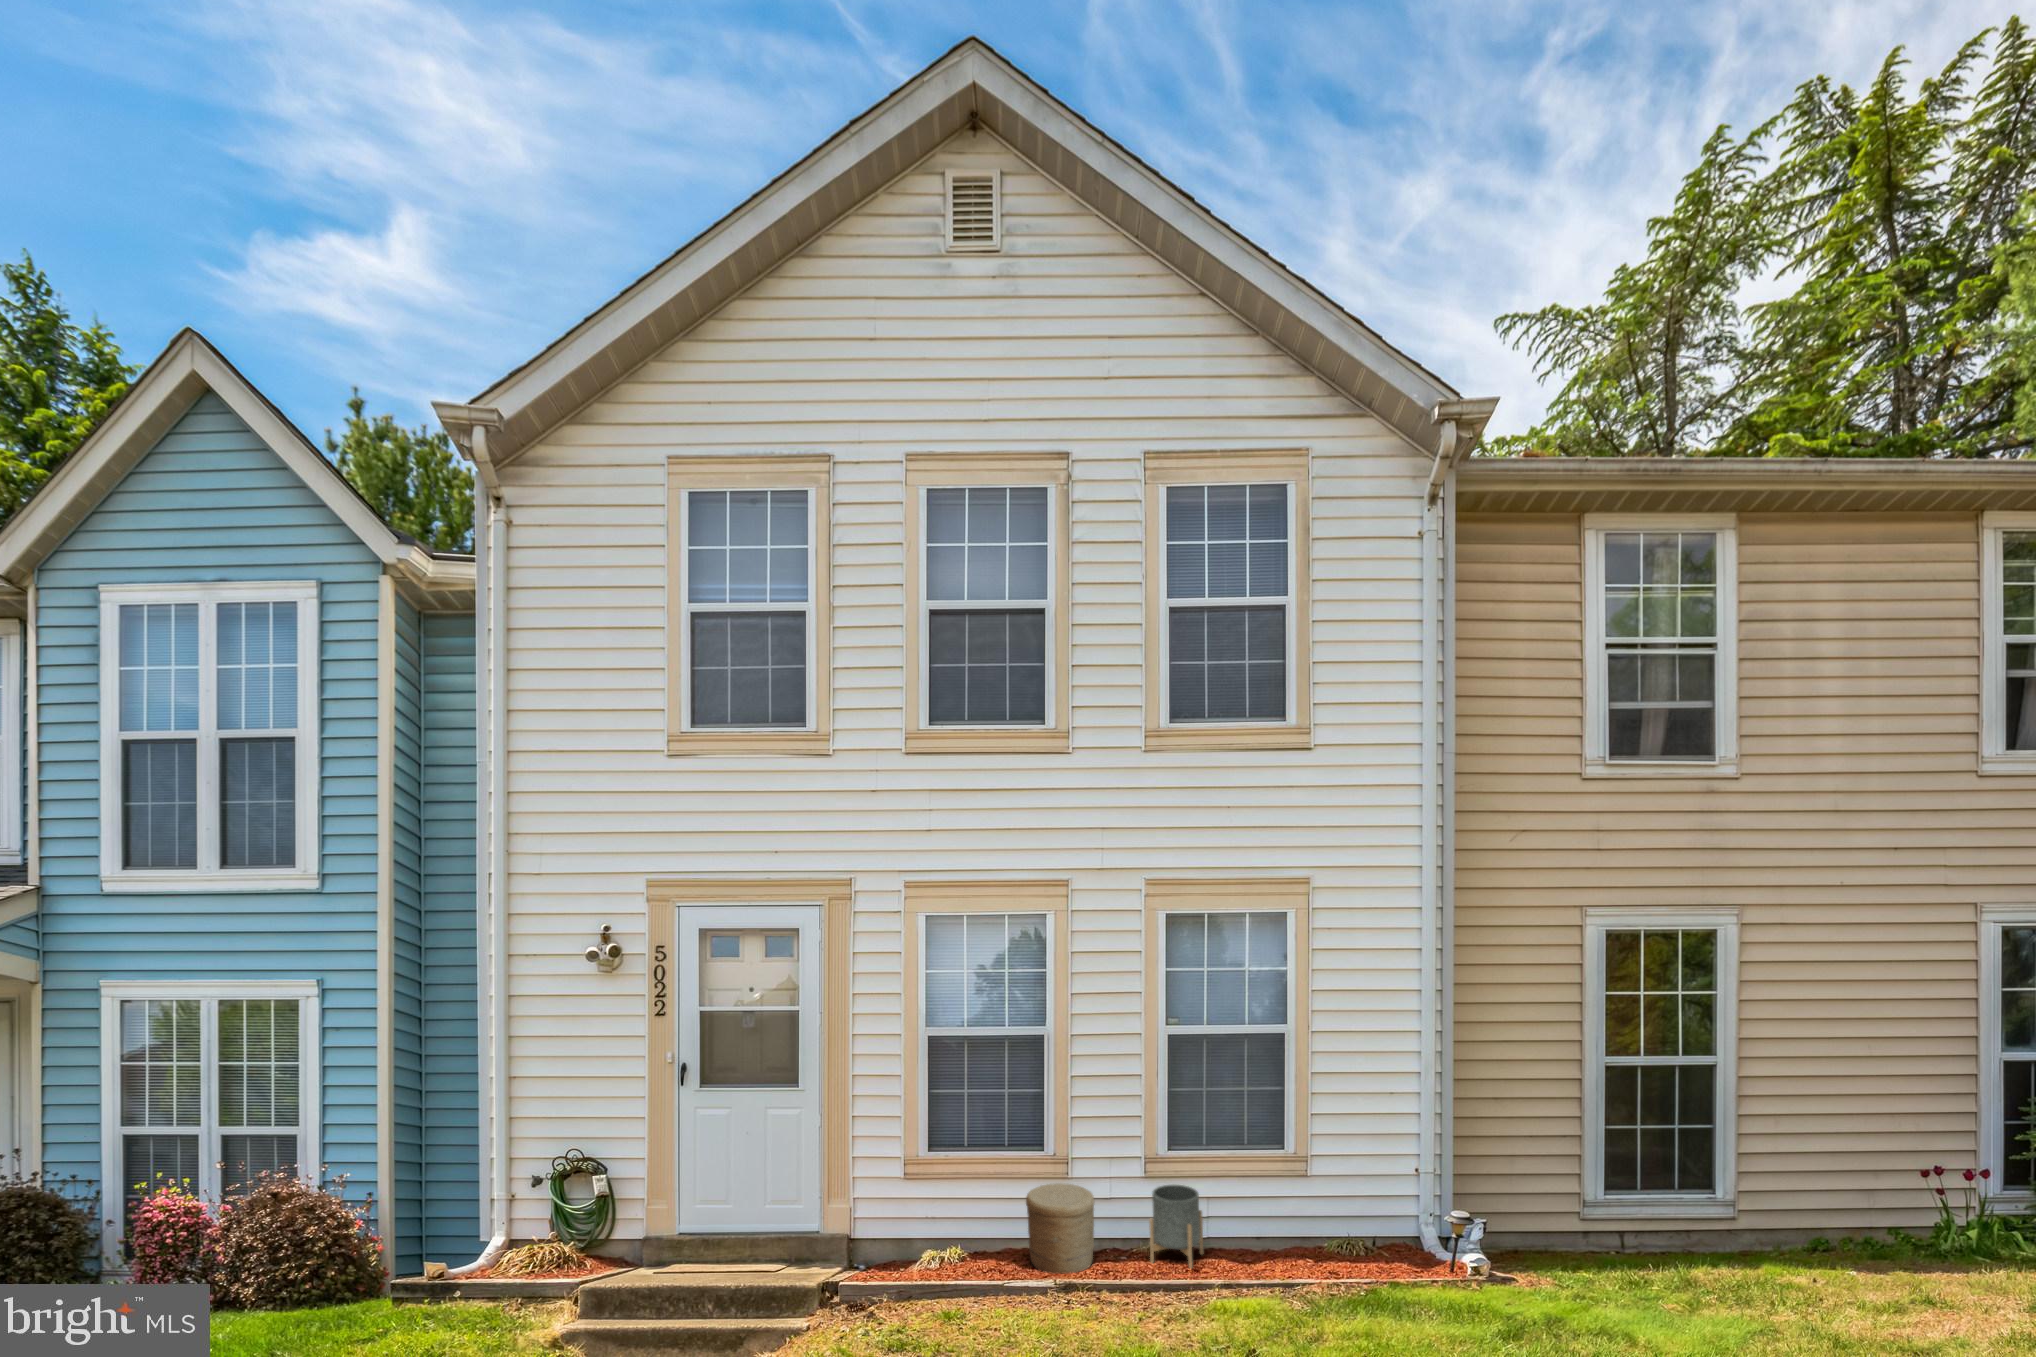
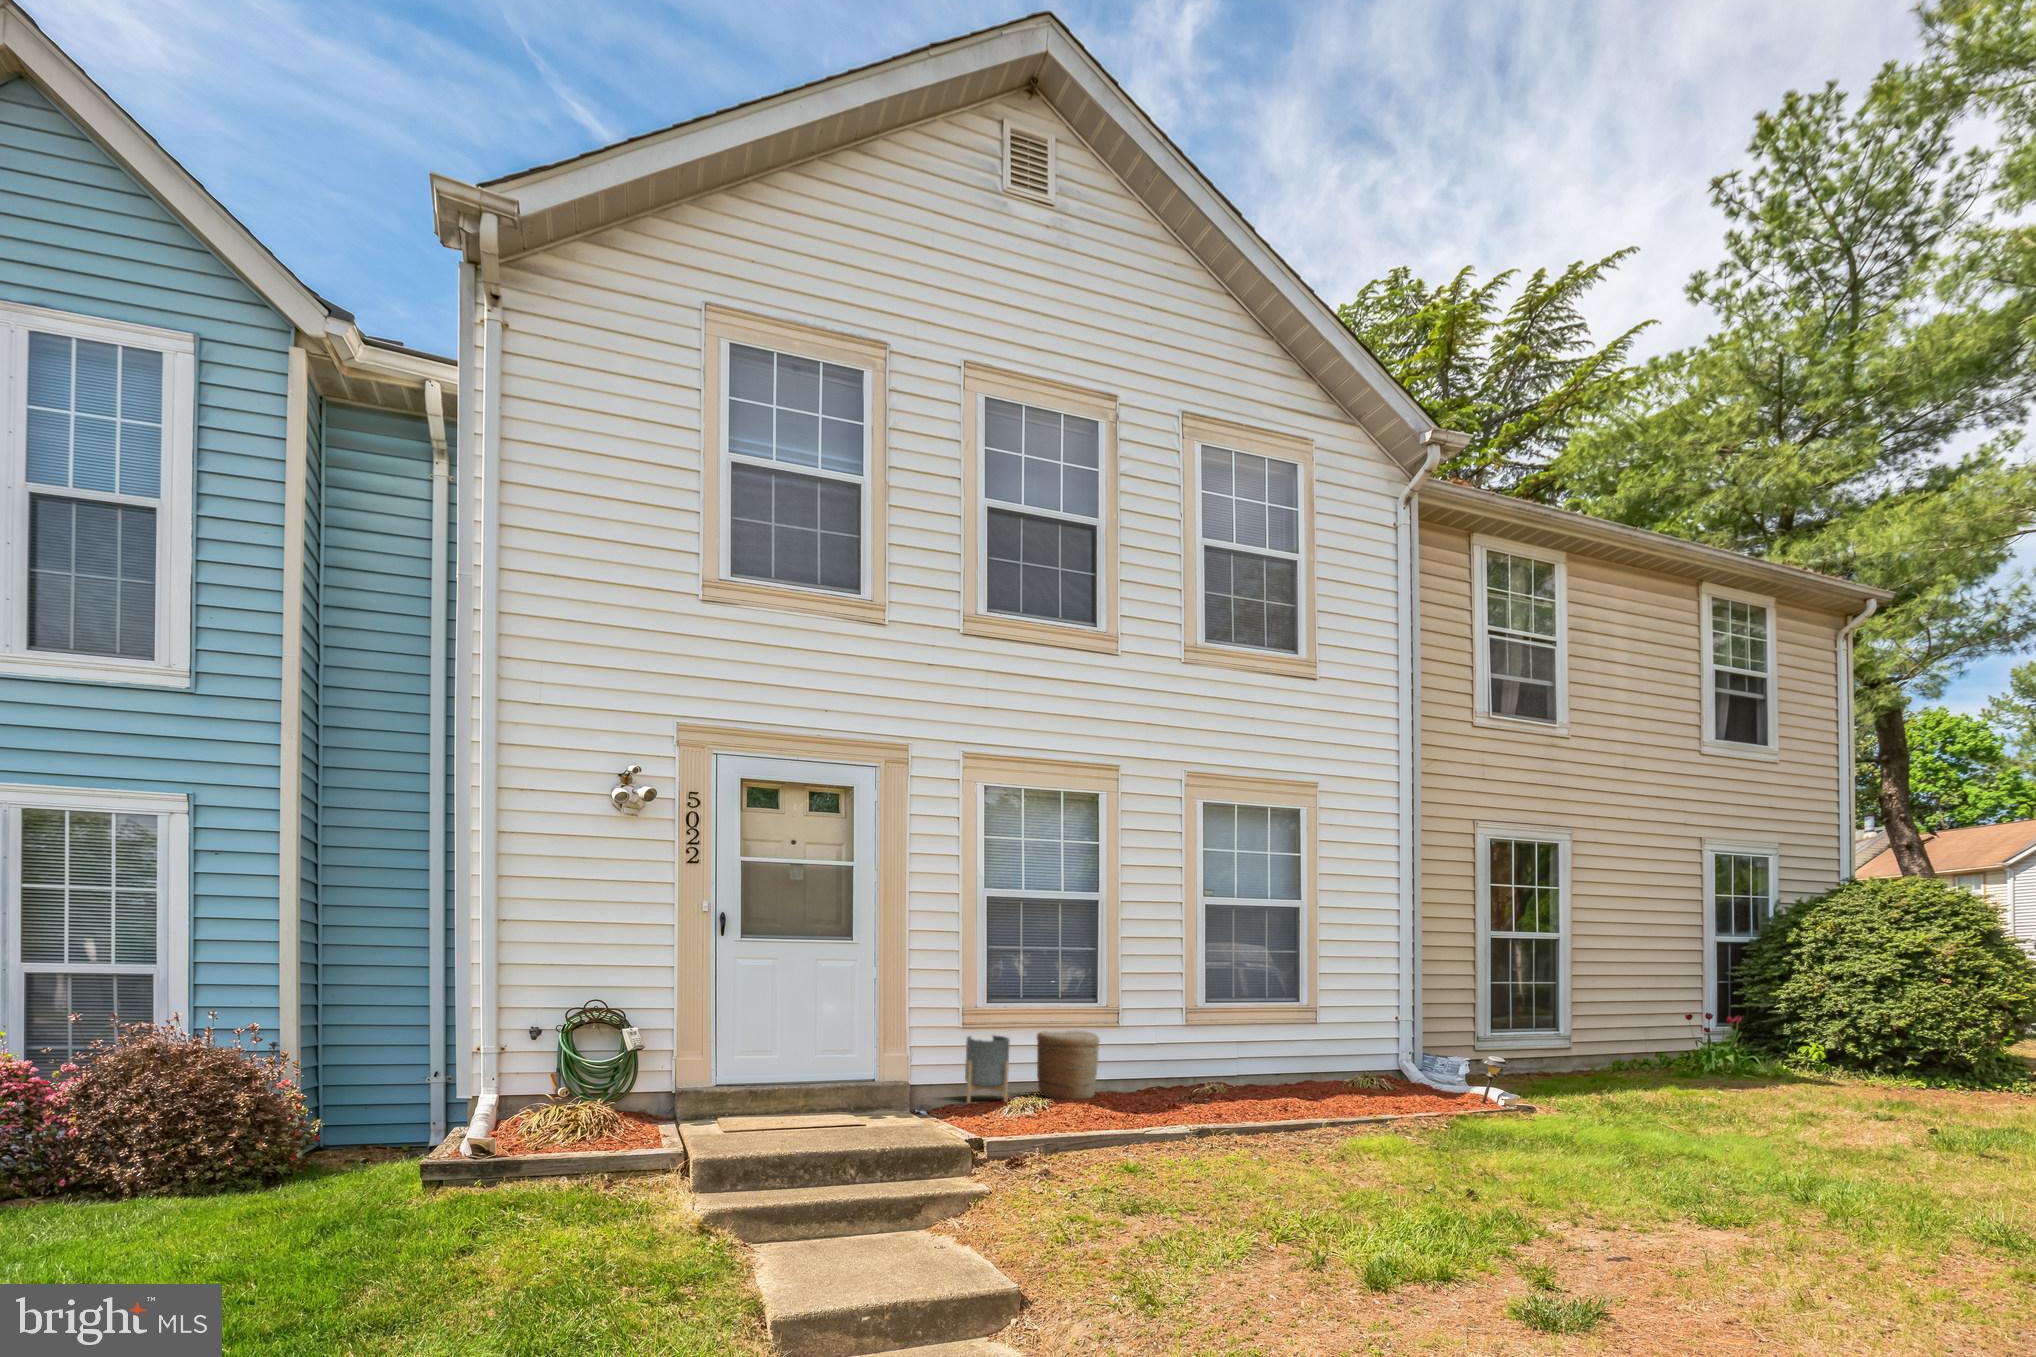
planter: present [1149,1185,1203,1268] -> present [965,1035,1009,1102]

